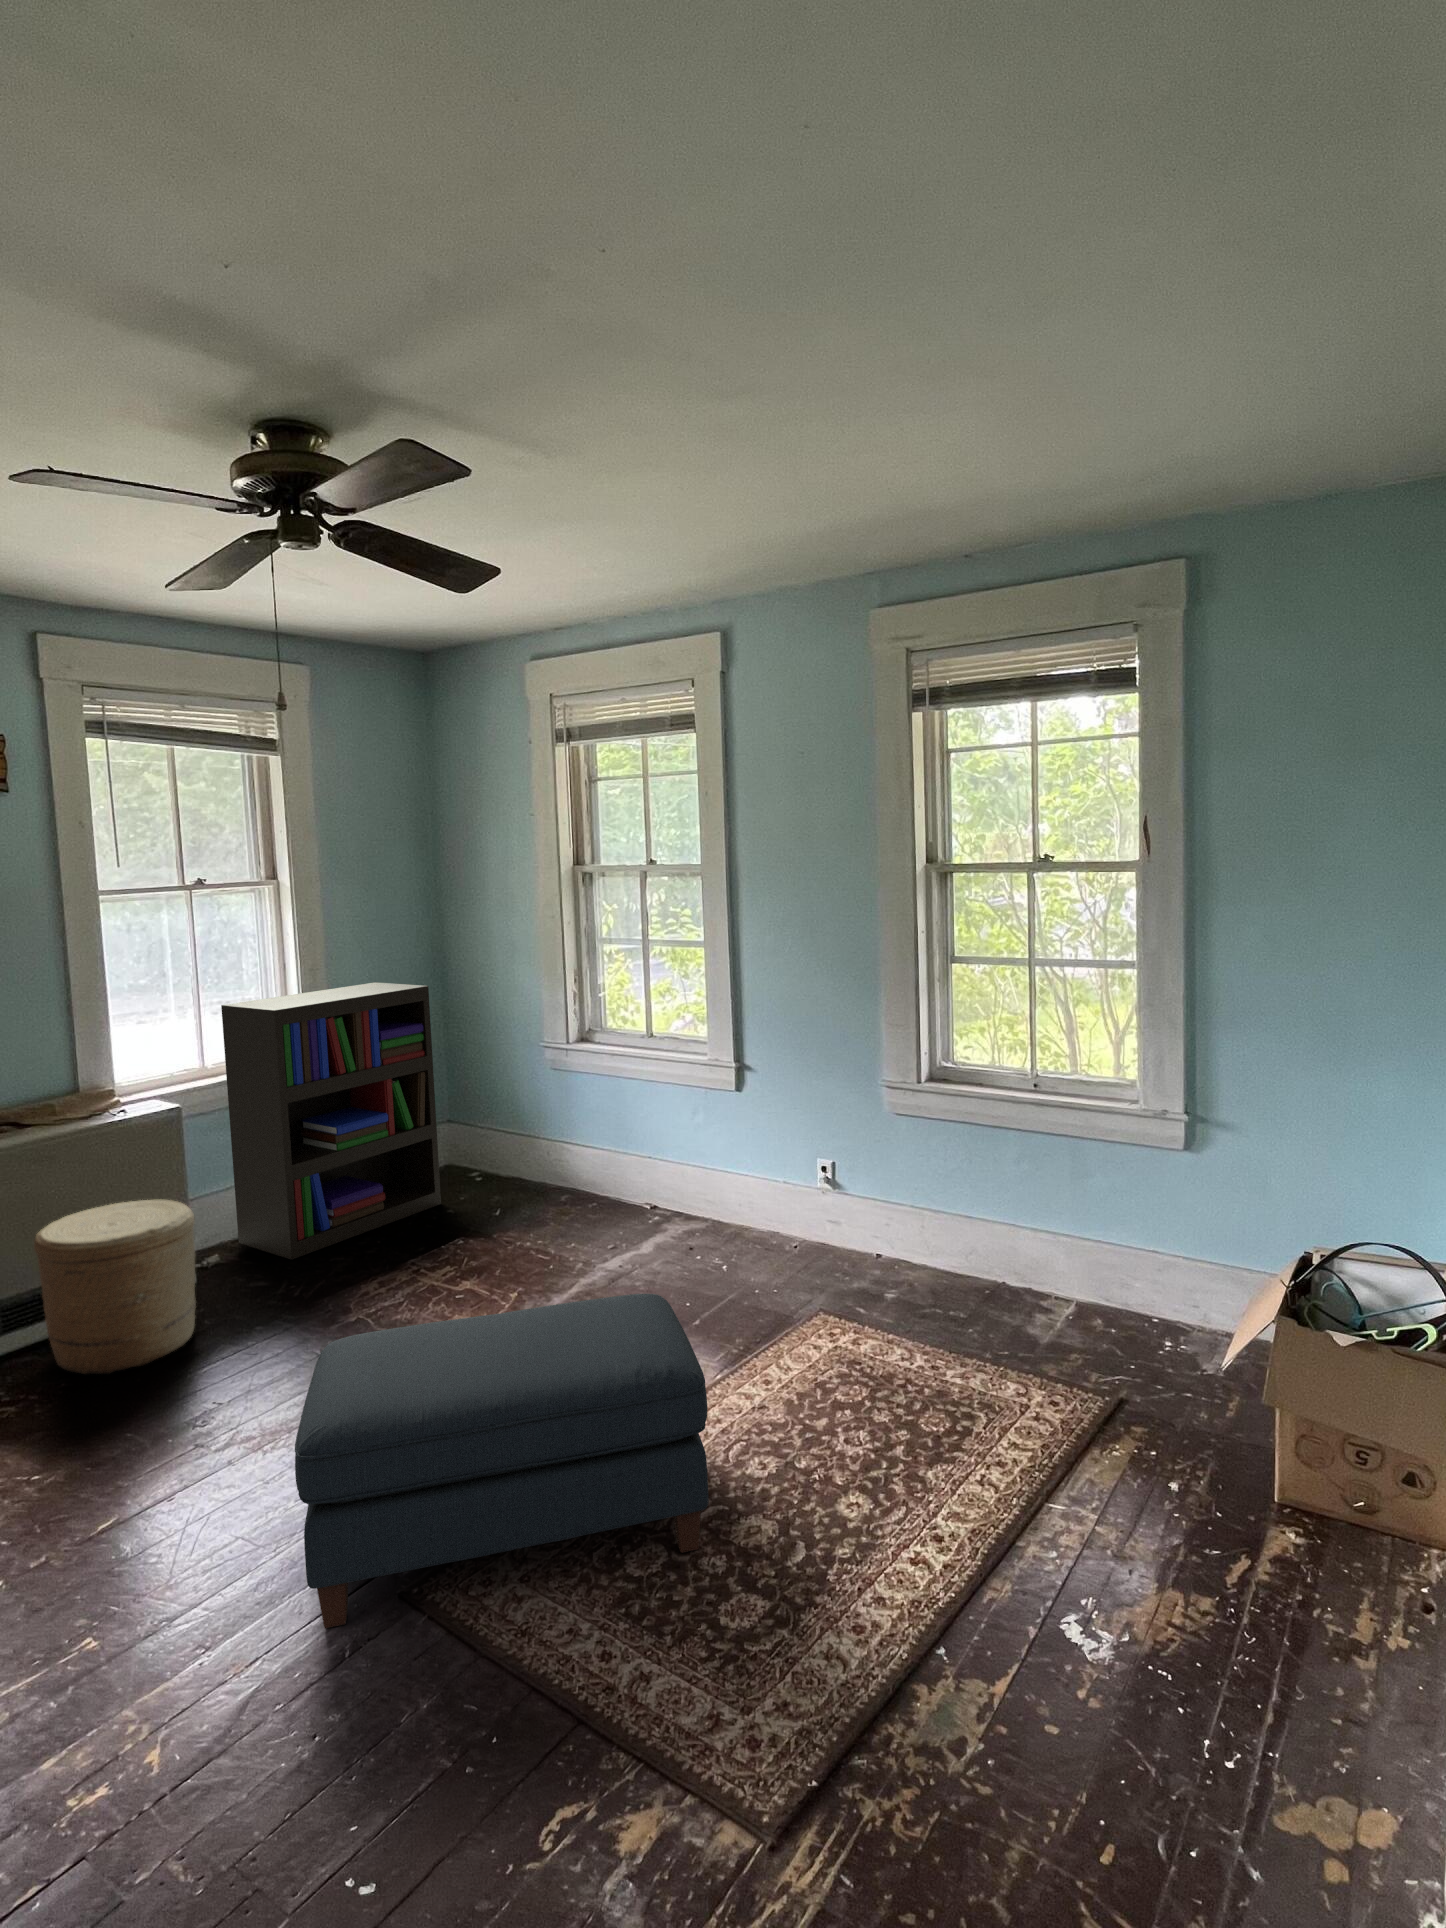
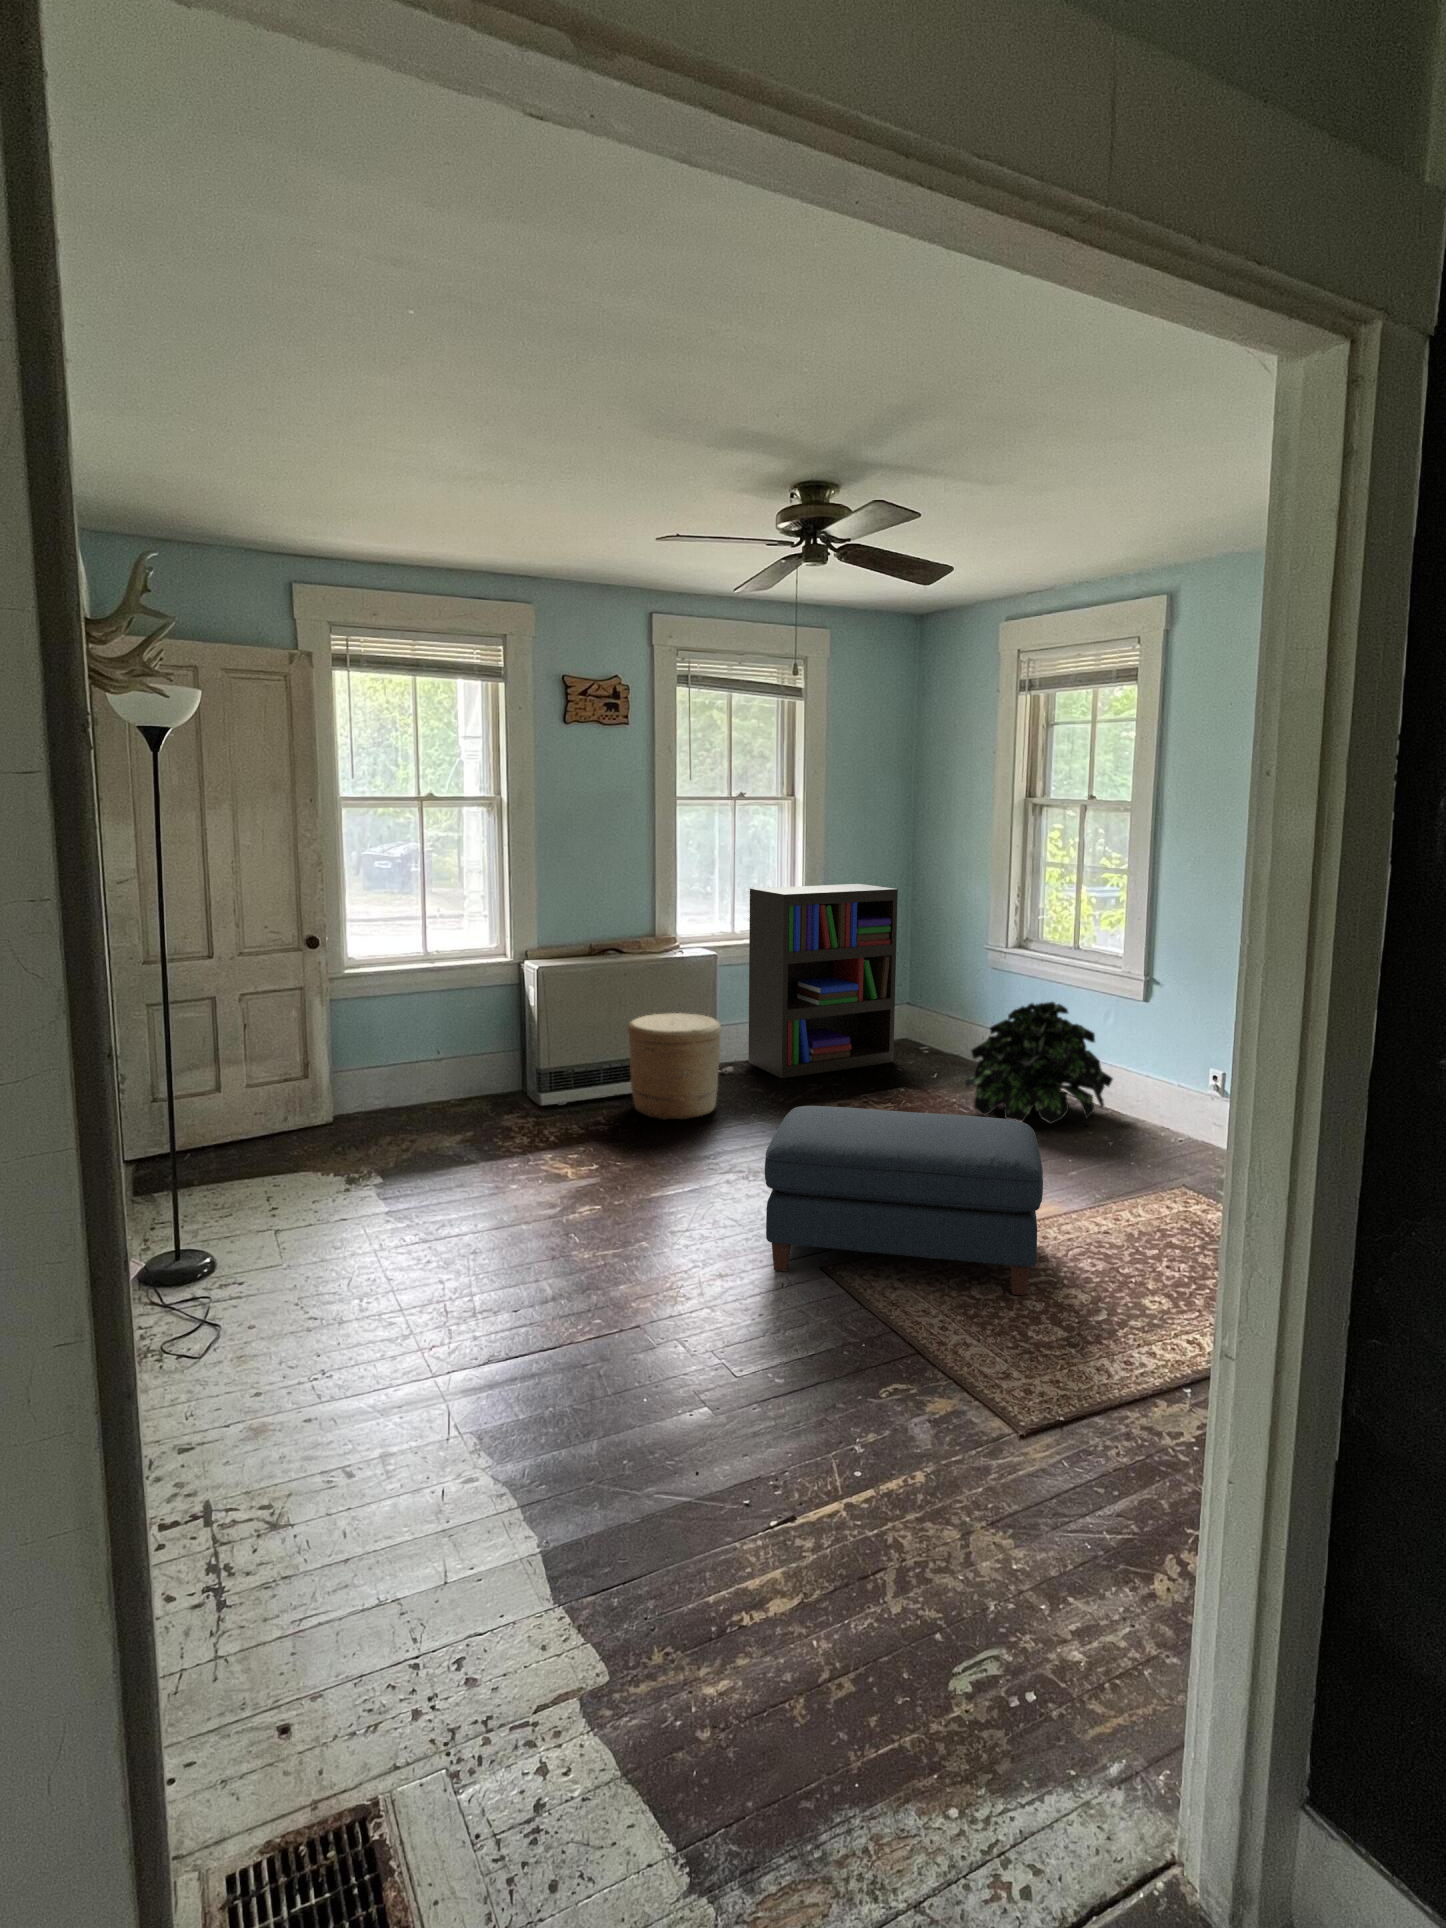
potted plant: none [543,1107,713,1270] -> present [965,1002,1113,1124]

